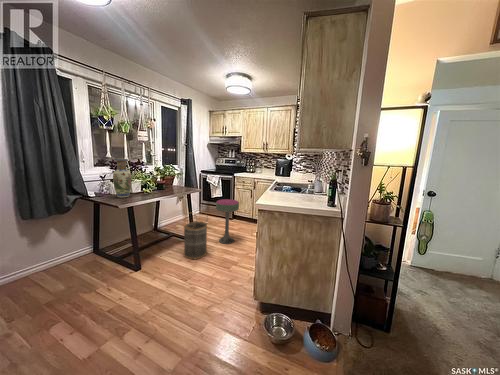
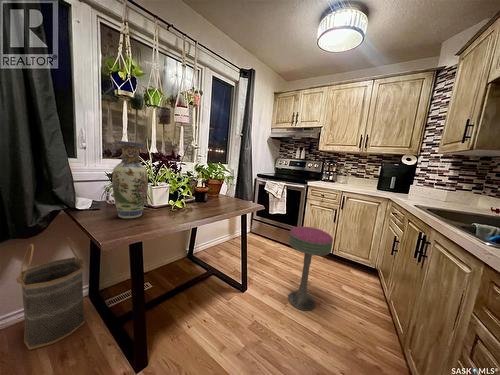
basket: present [184,213,207,259] -> present [16,237,85,350]

